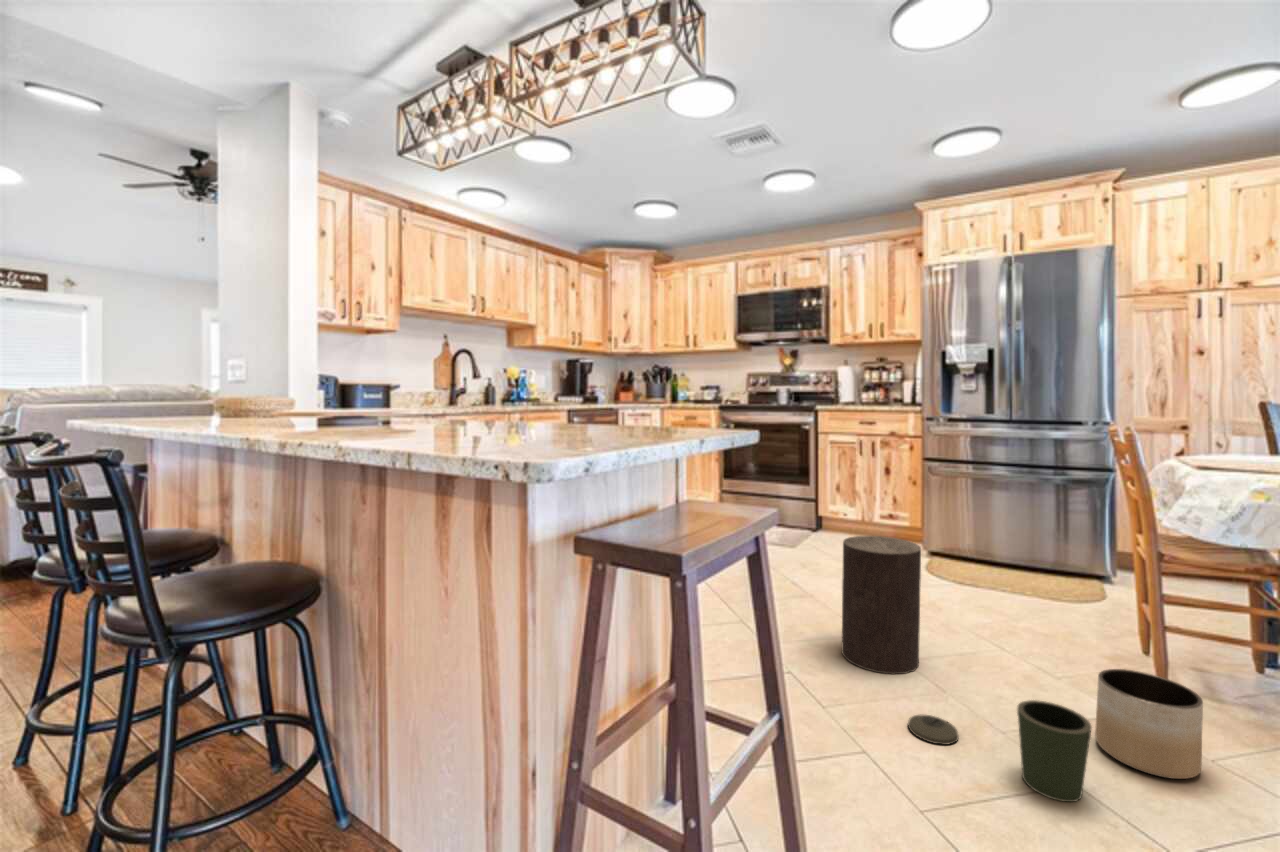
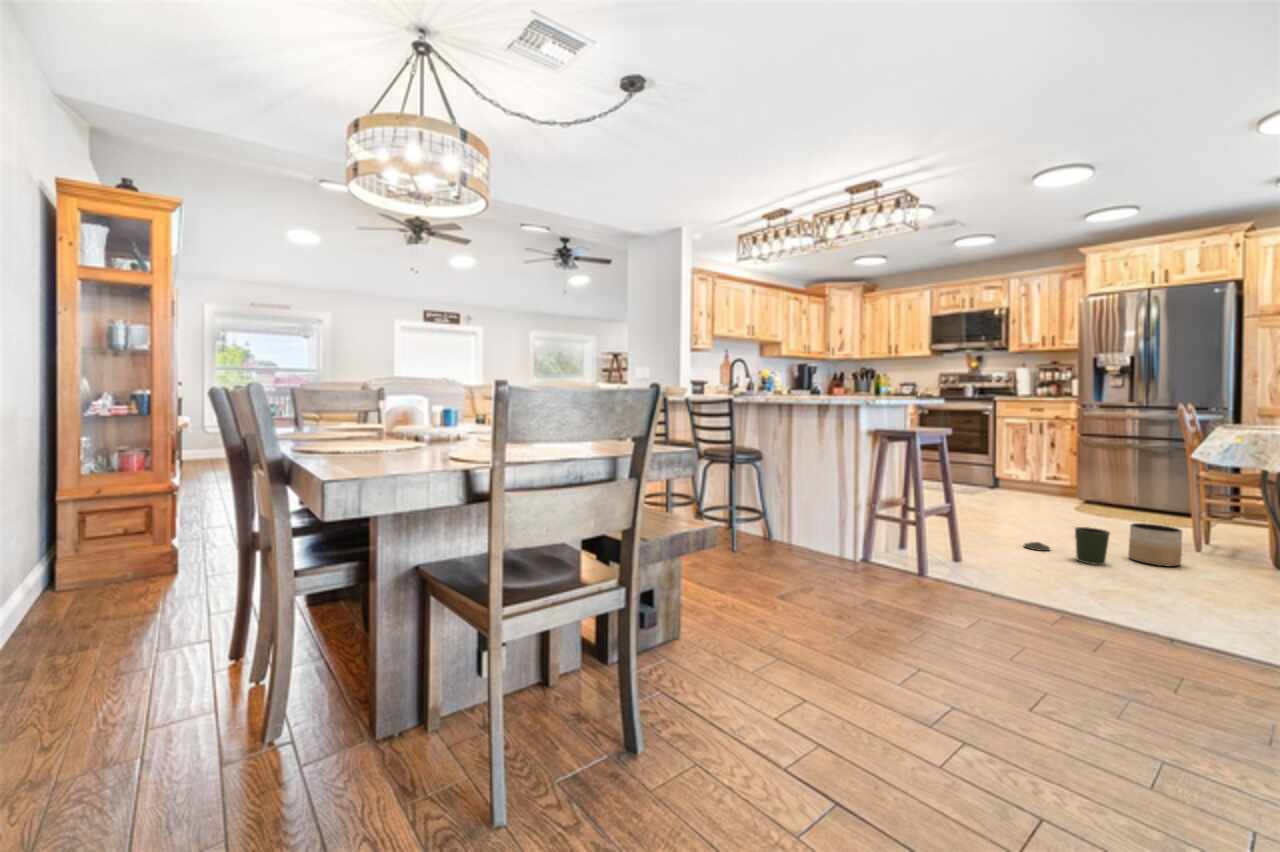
stool: present [842,536,921,674] -> none [995,466,1045,536]

